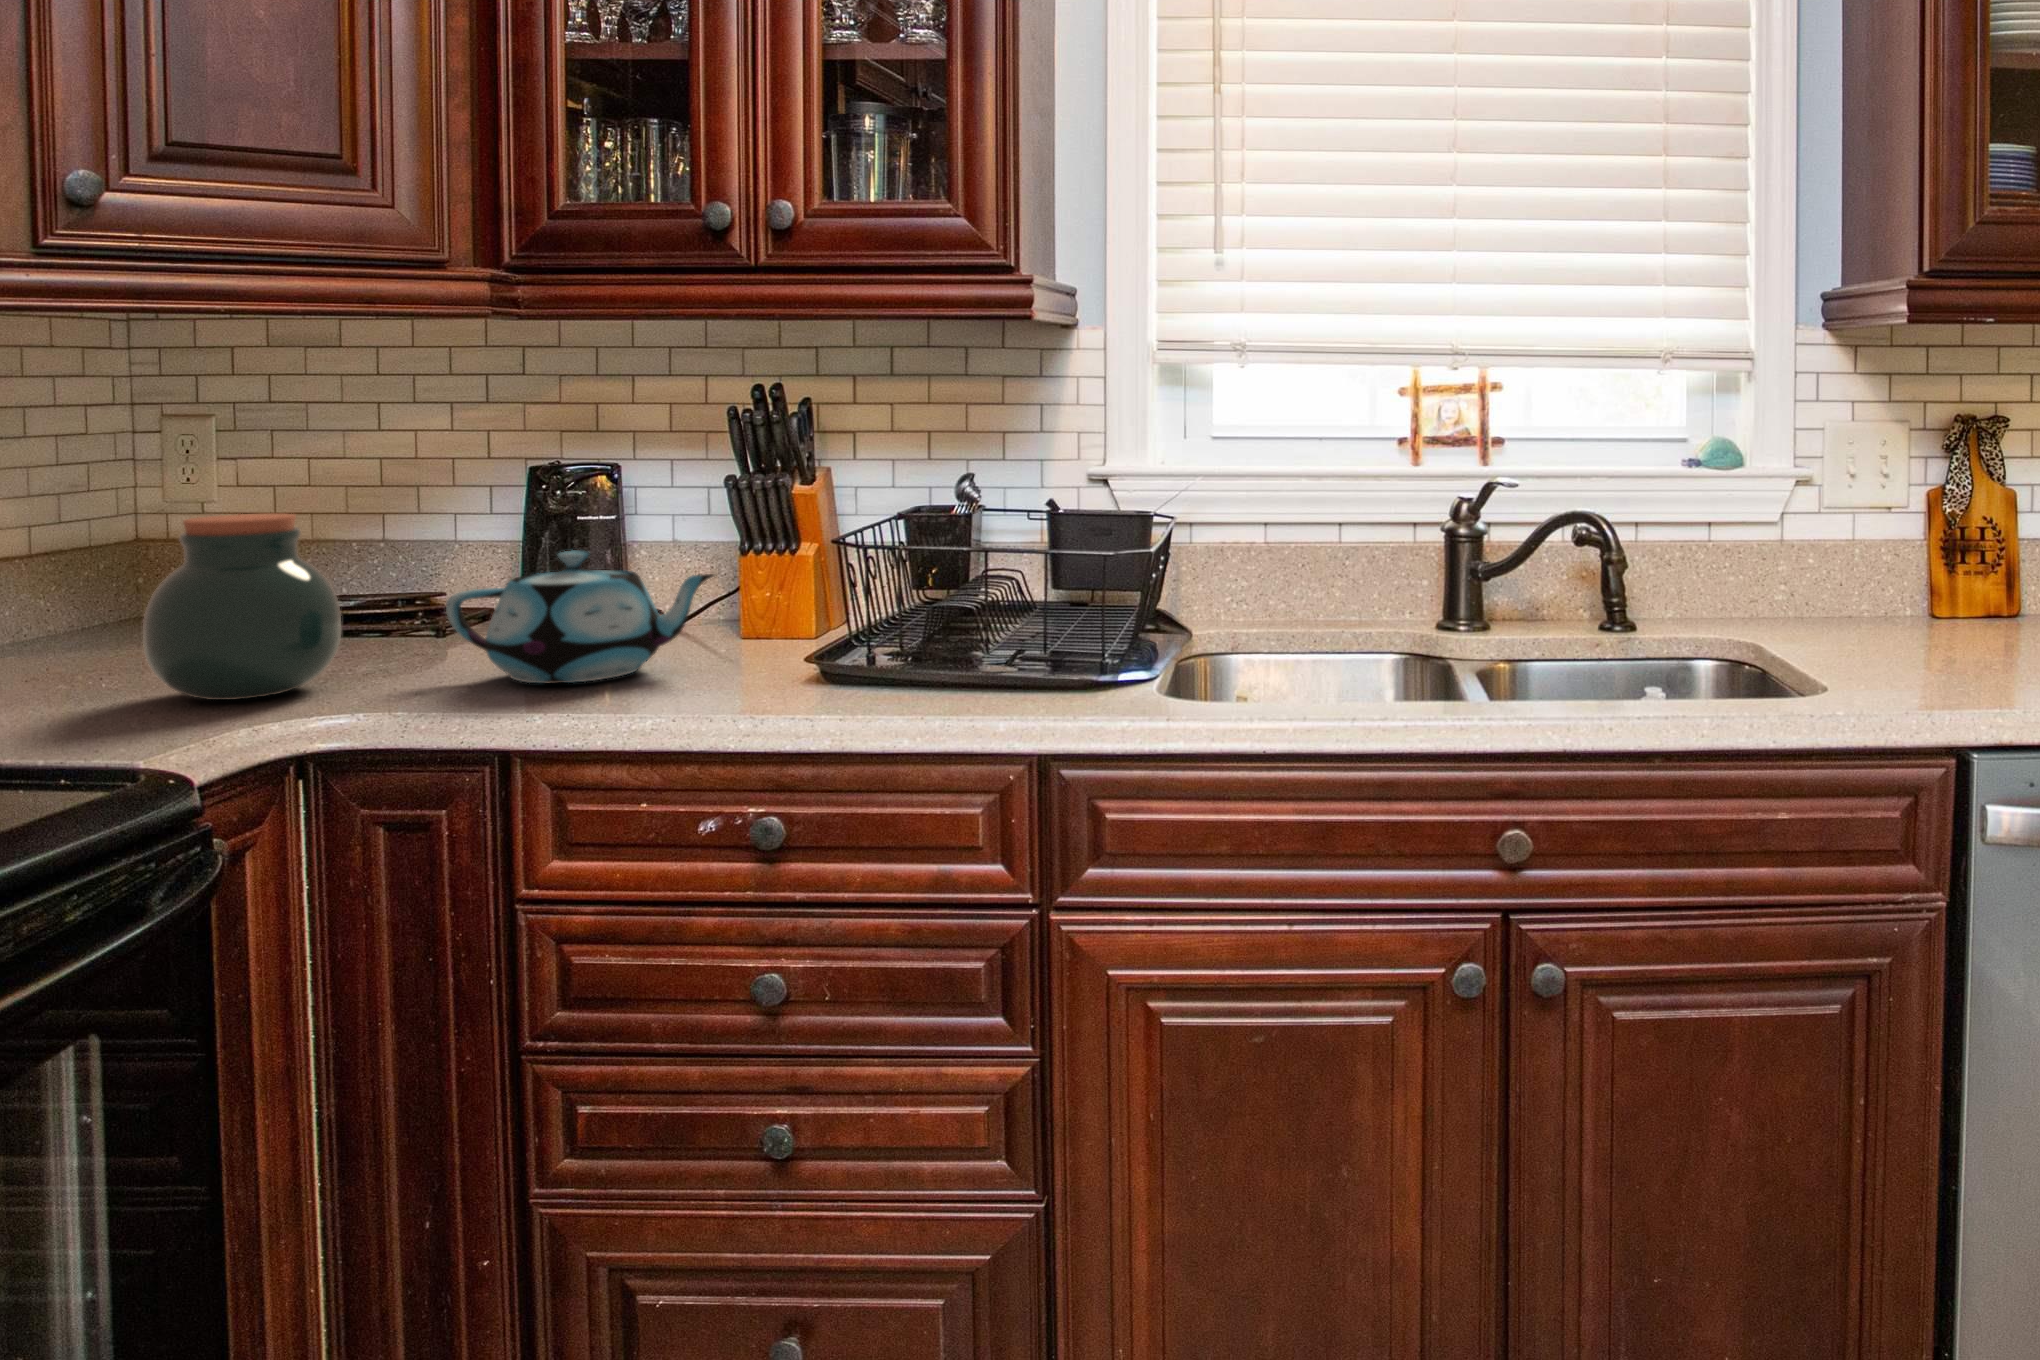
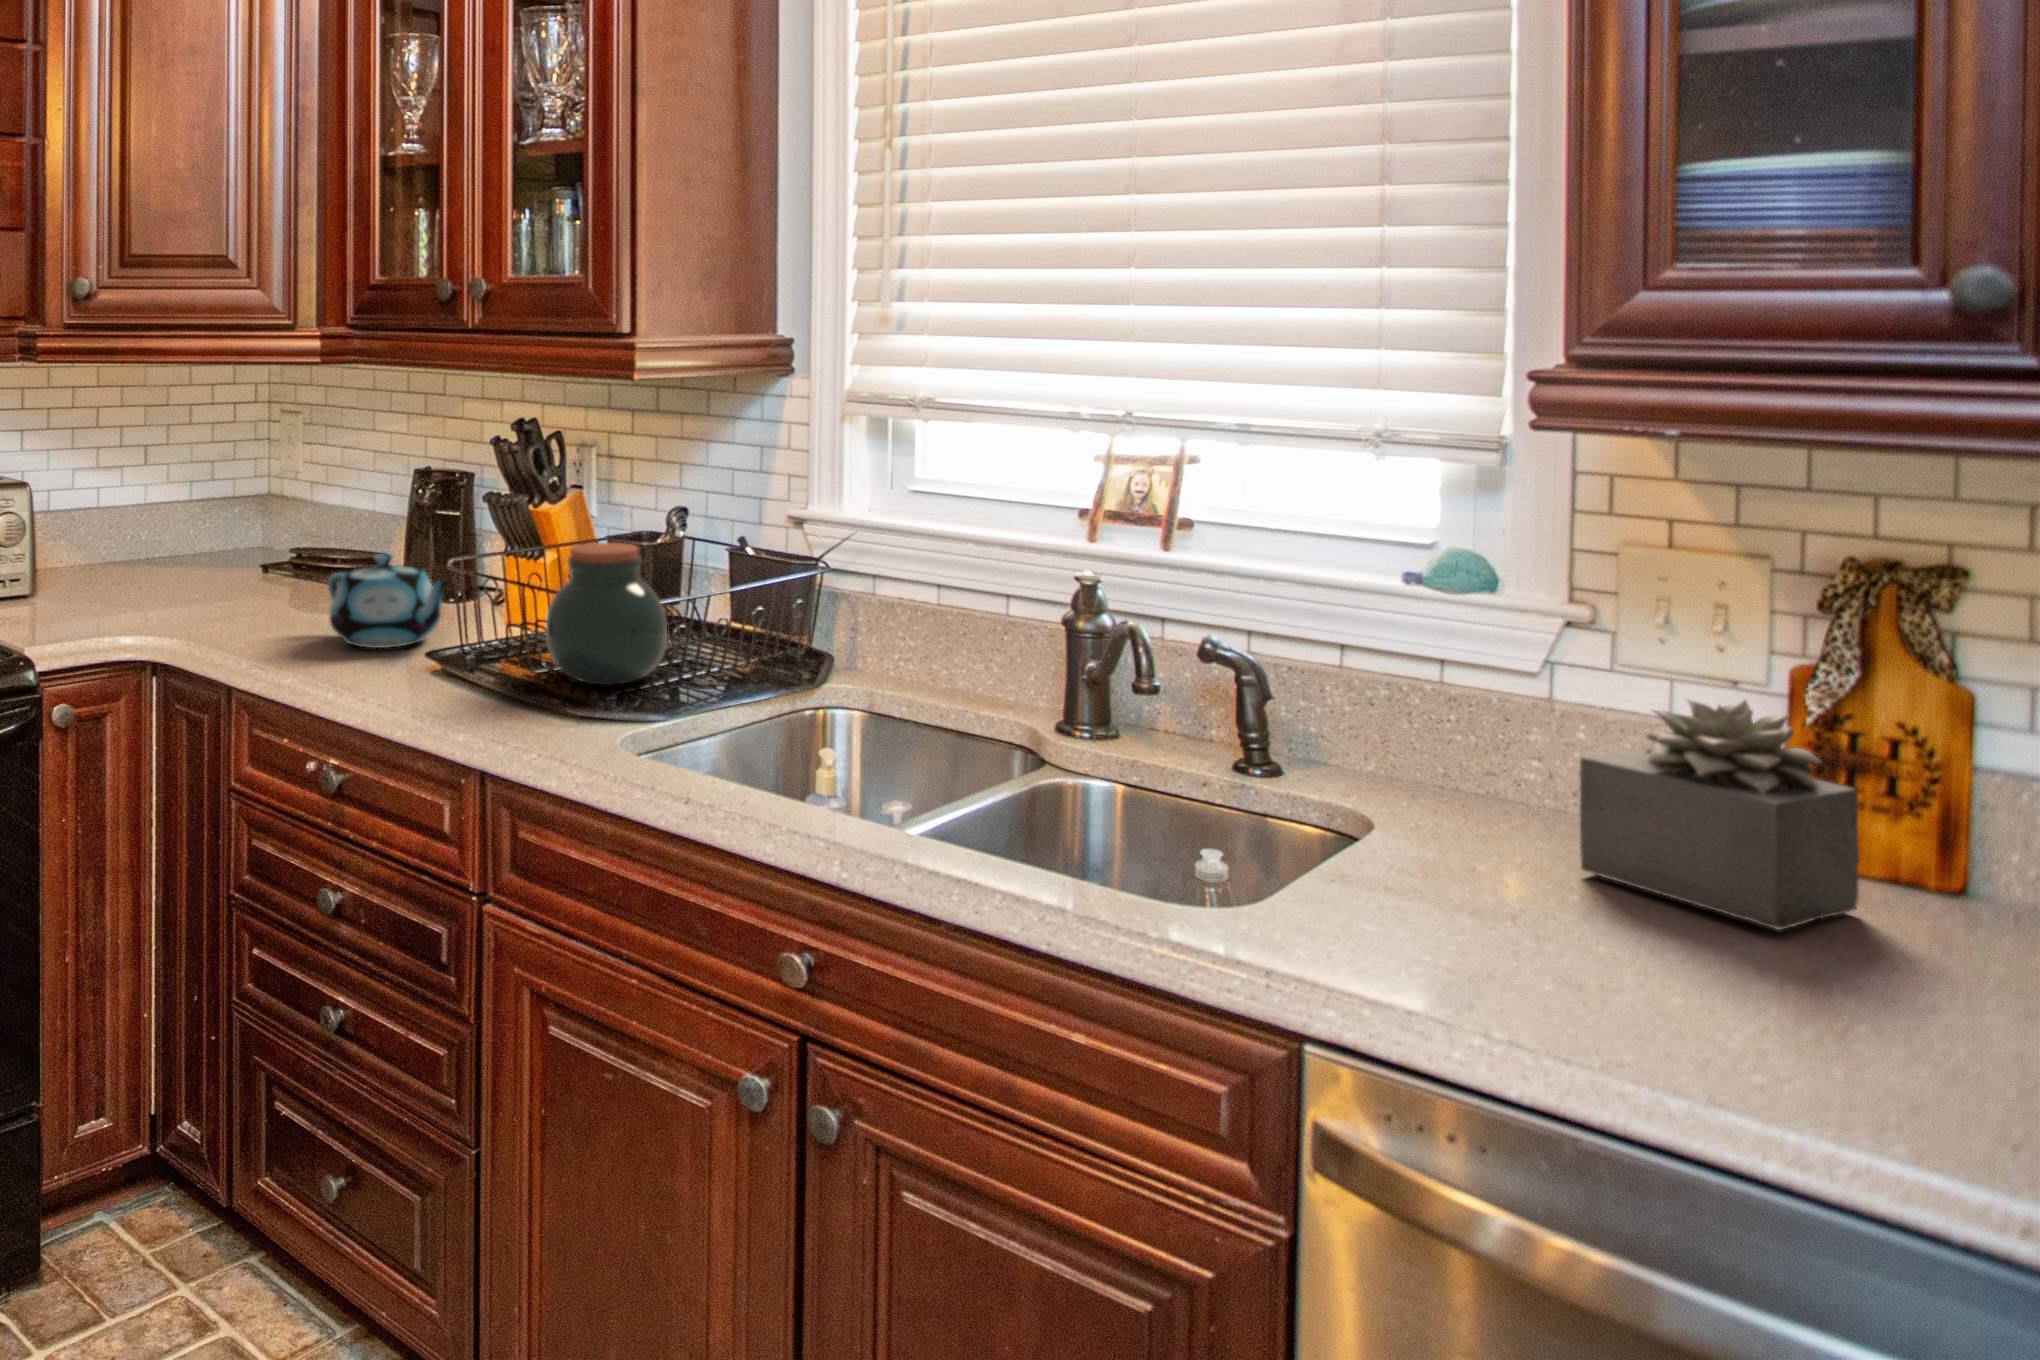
succulent plant: none [1882,504,2014,640] -> present [1580,700,1859,930]
jar: present [143,513,341,700] -> present [546,543,667,685]

